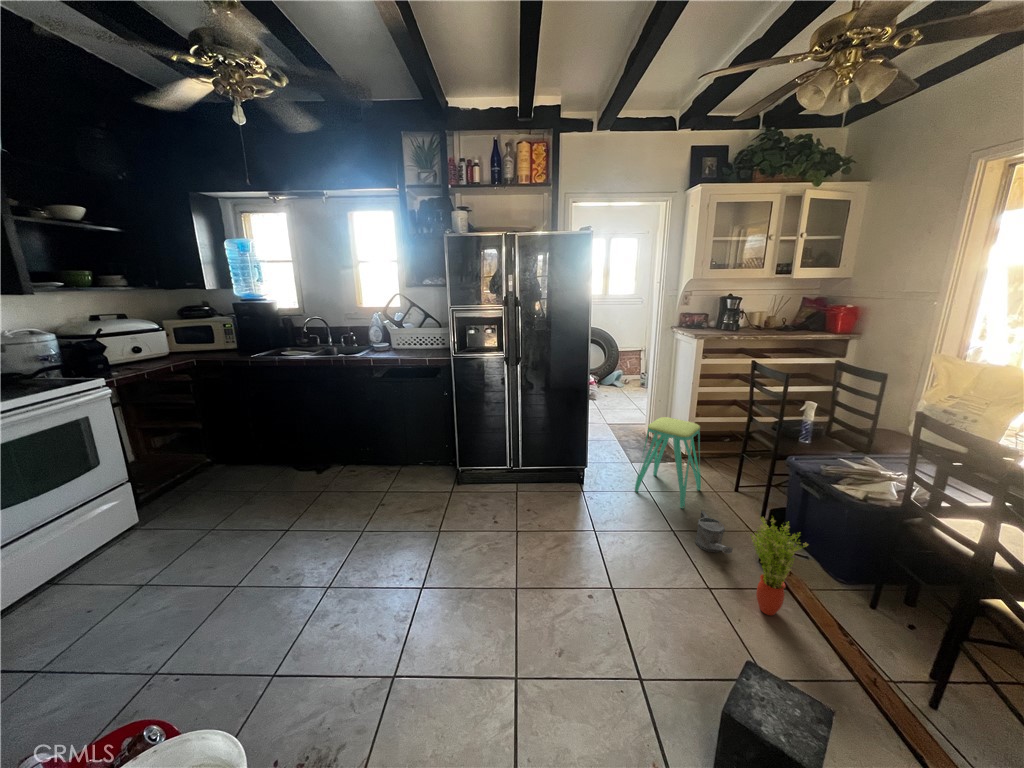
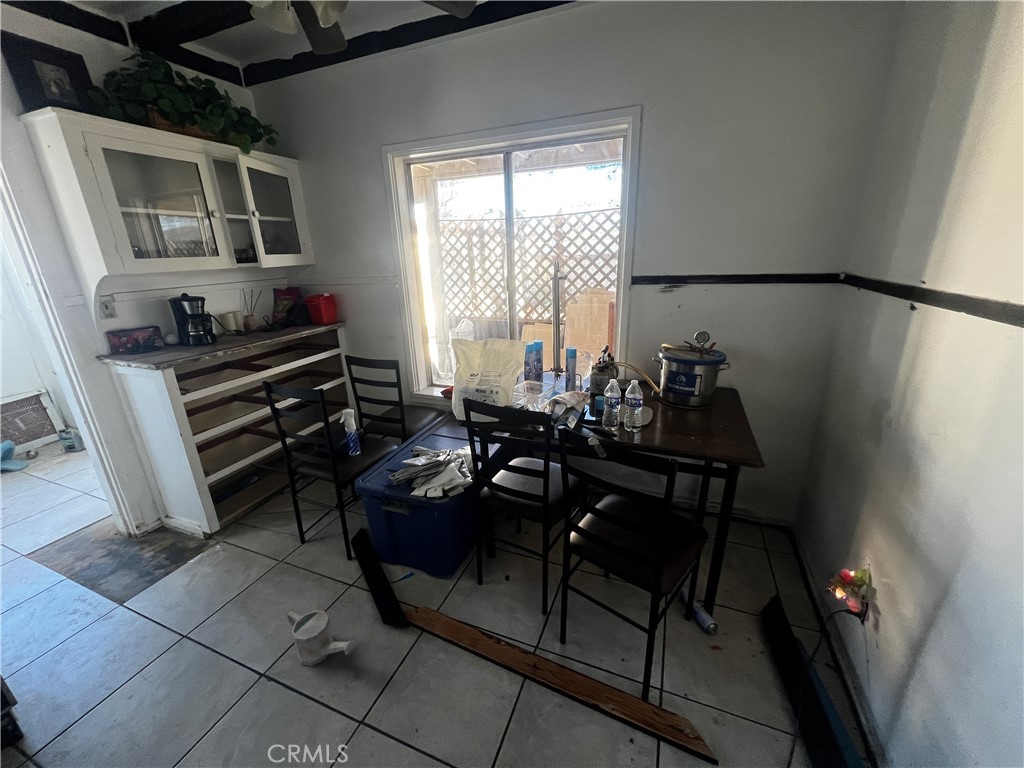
stool: present [635,417,701,508] -> none [133,496,262,659]
potted plant: present [750,517,808,615] -> none [380,573,435,683]

